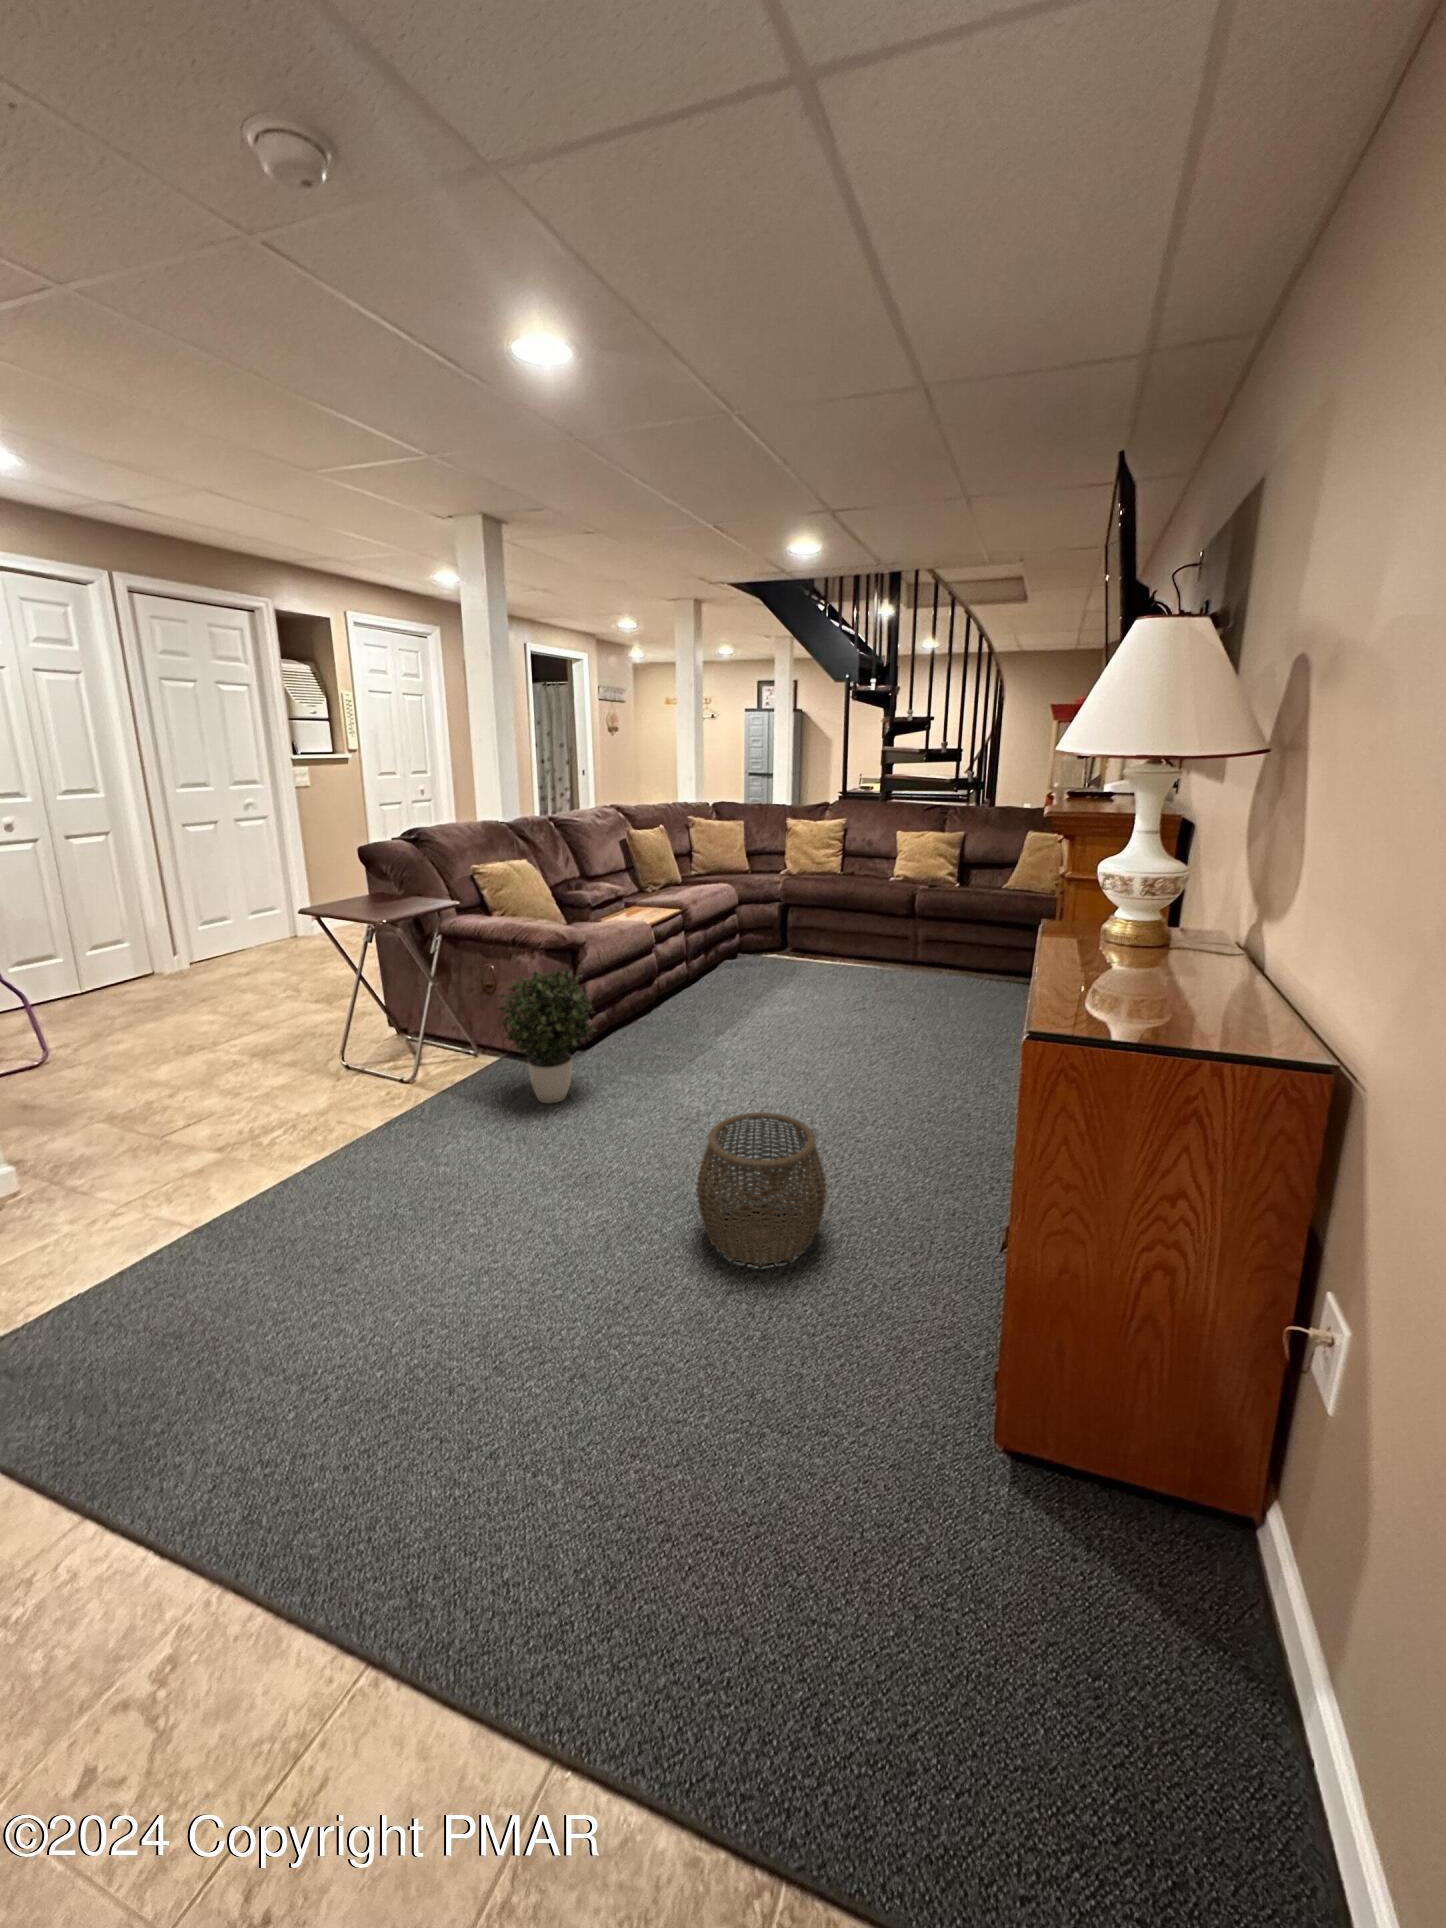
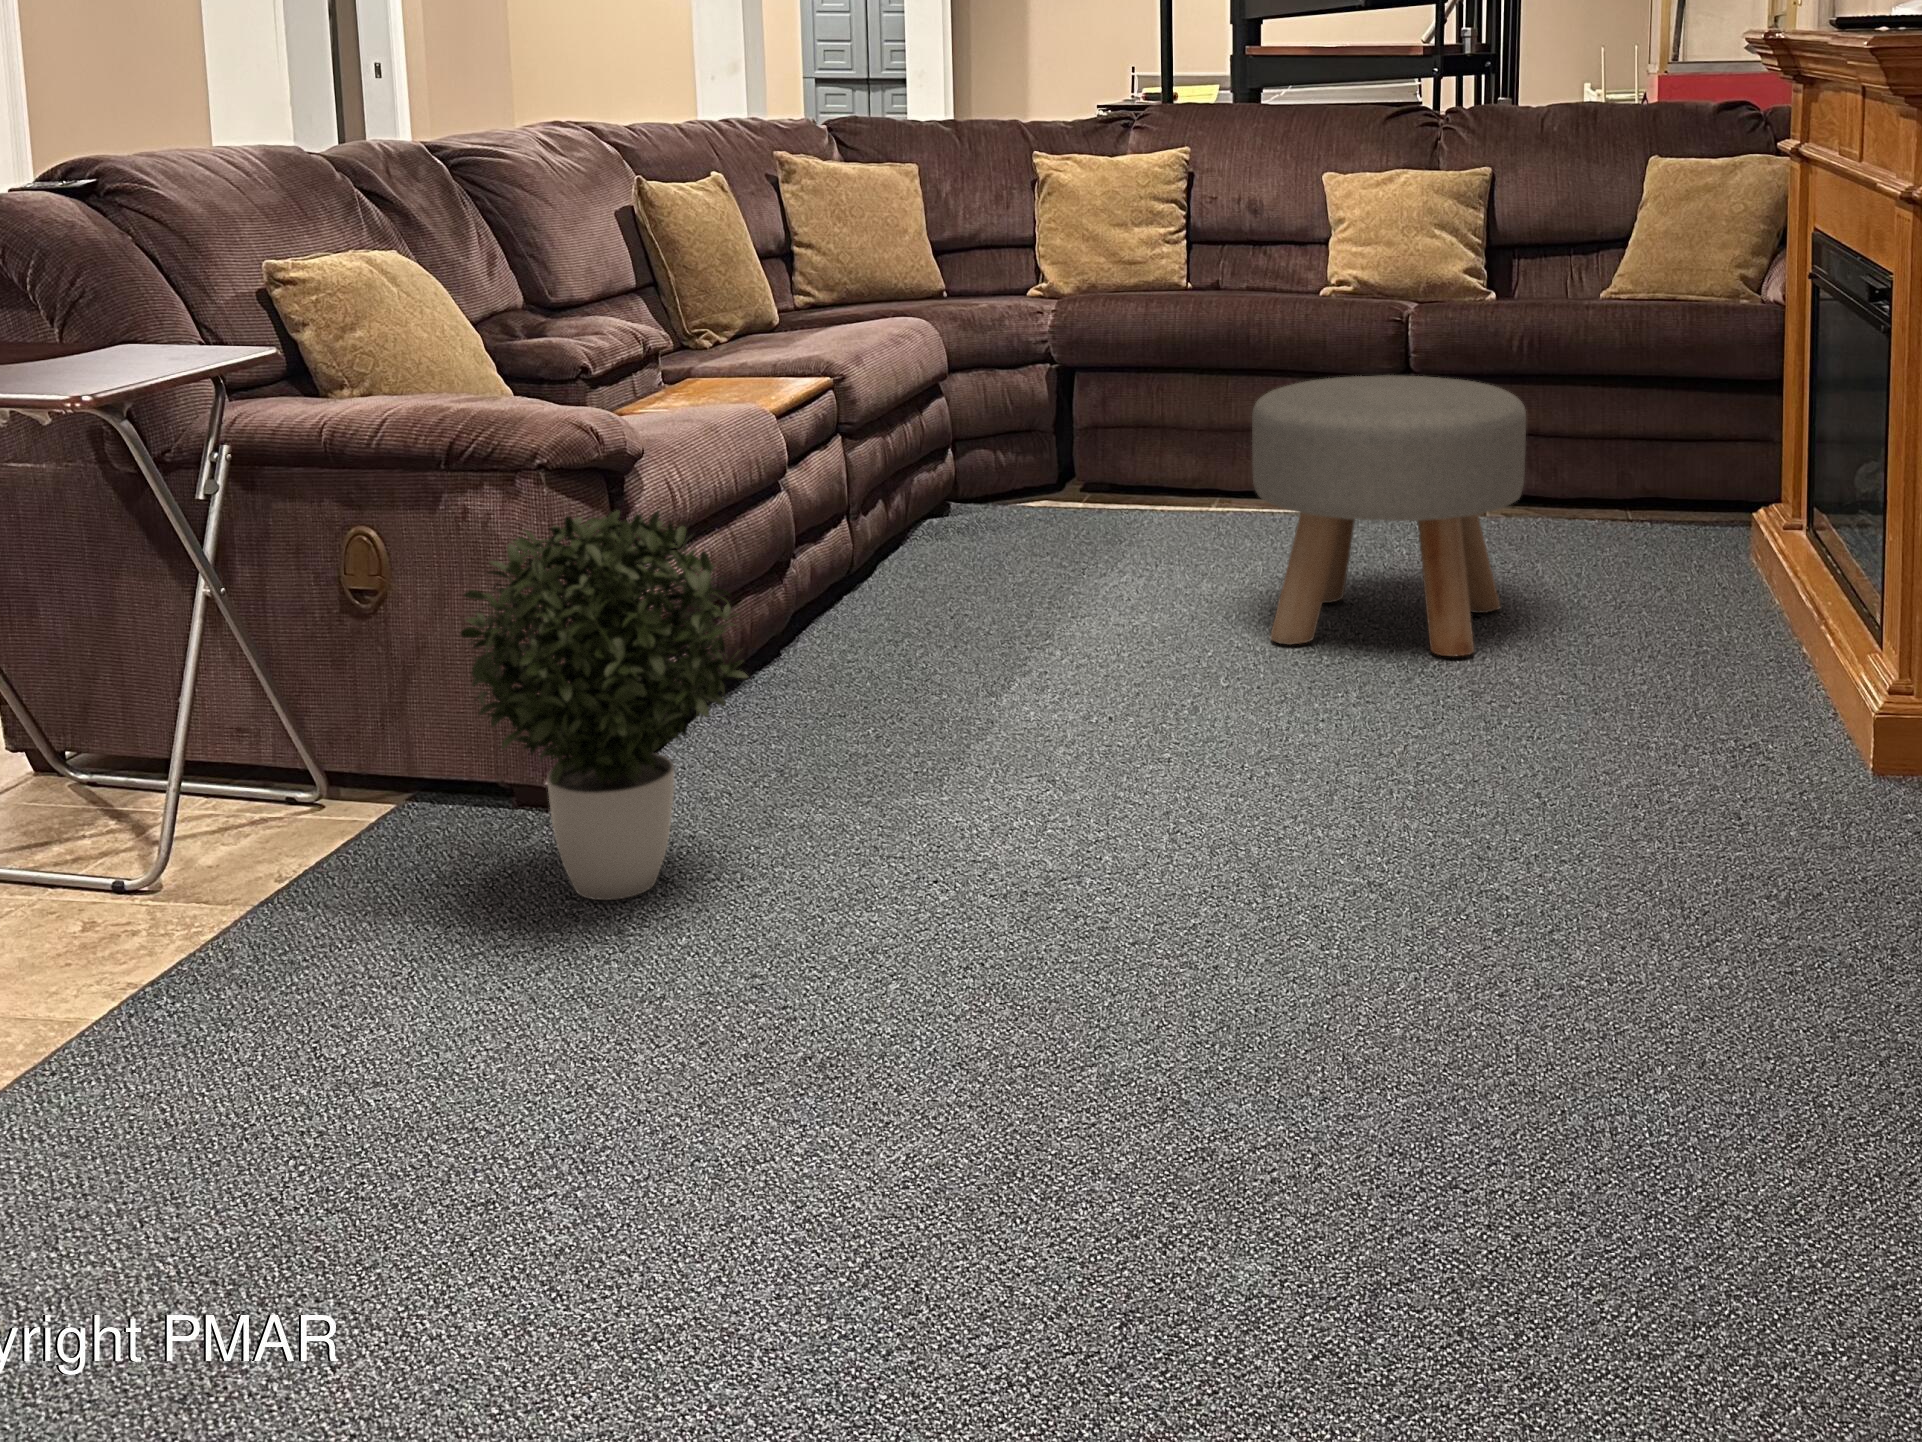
ottoman: none [825,921,931,1033] -> present [1252,376,1526,657]
woven basket: present [696,1112,827,1266] -> none [1207,806,1565,1212]

